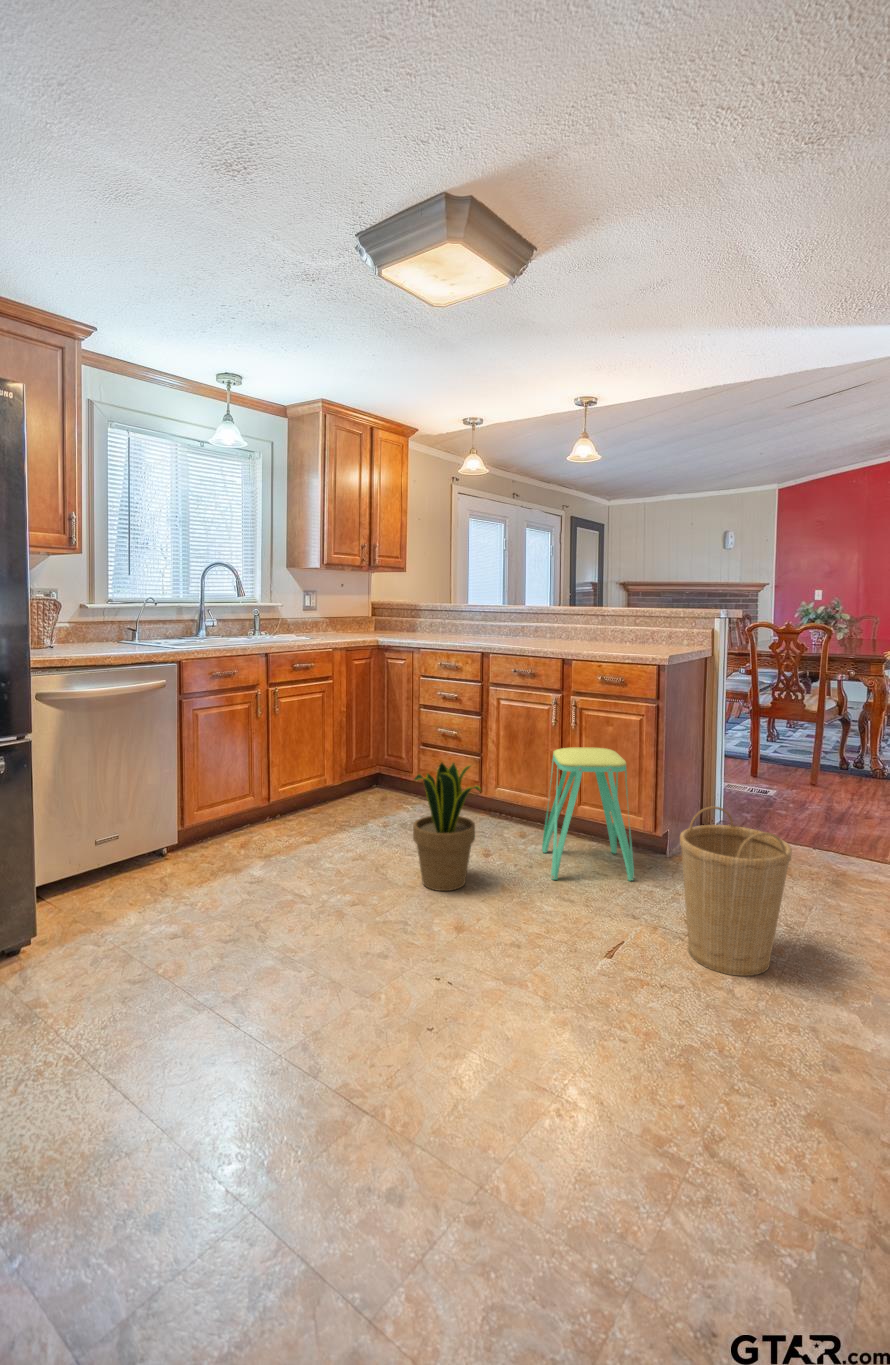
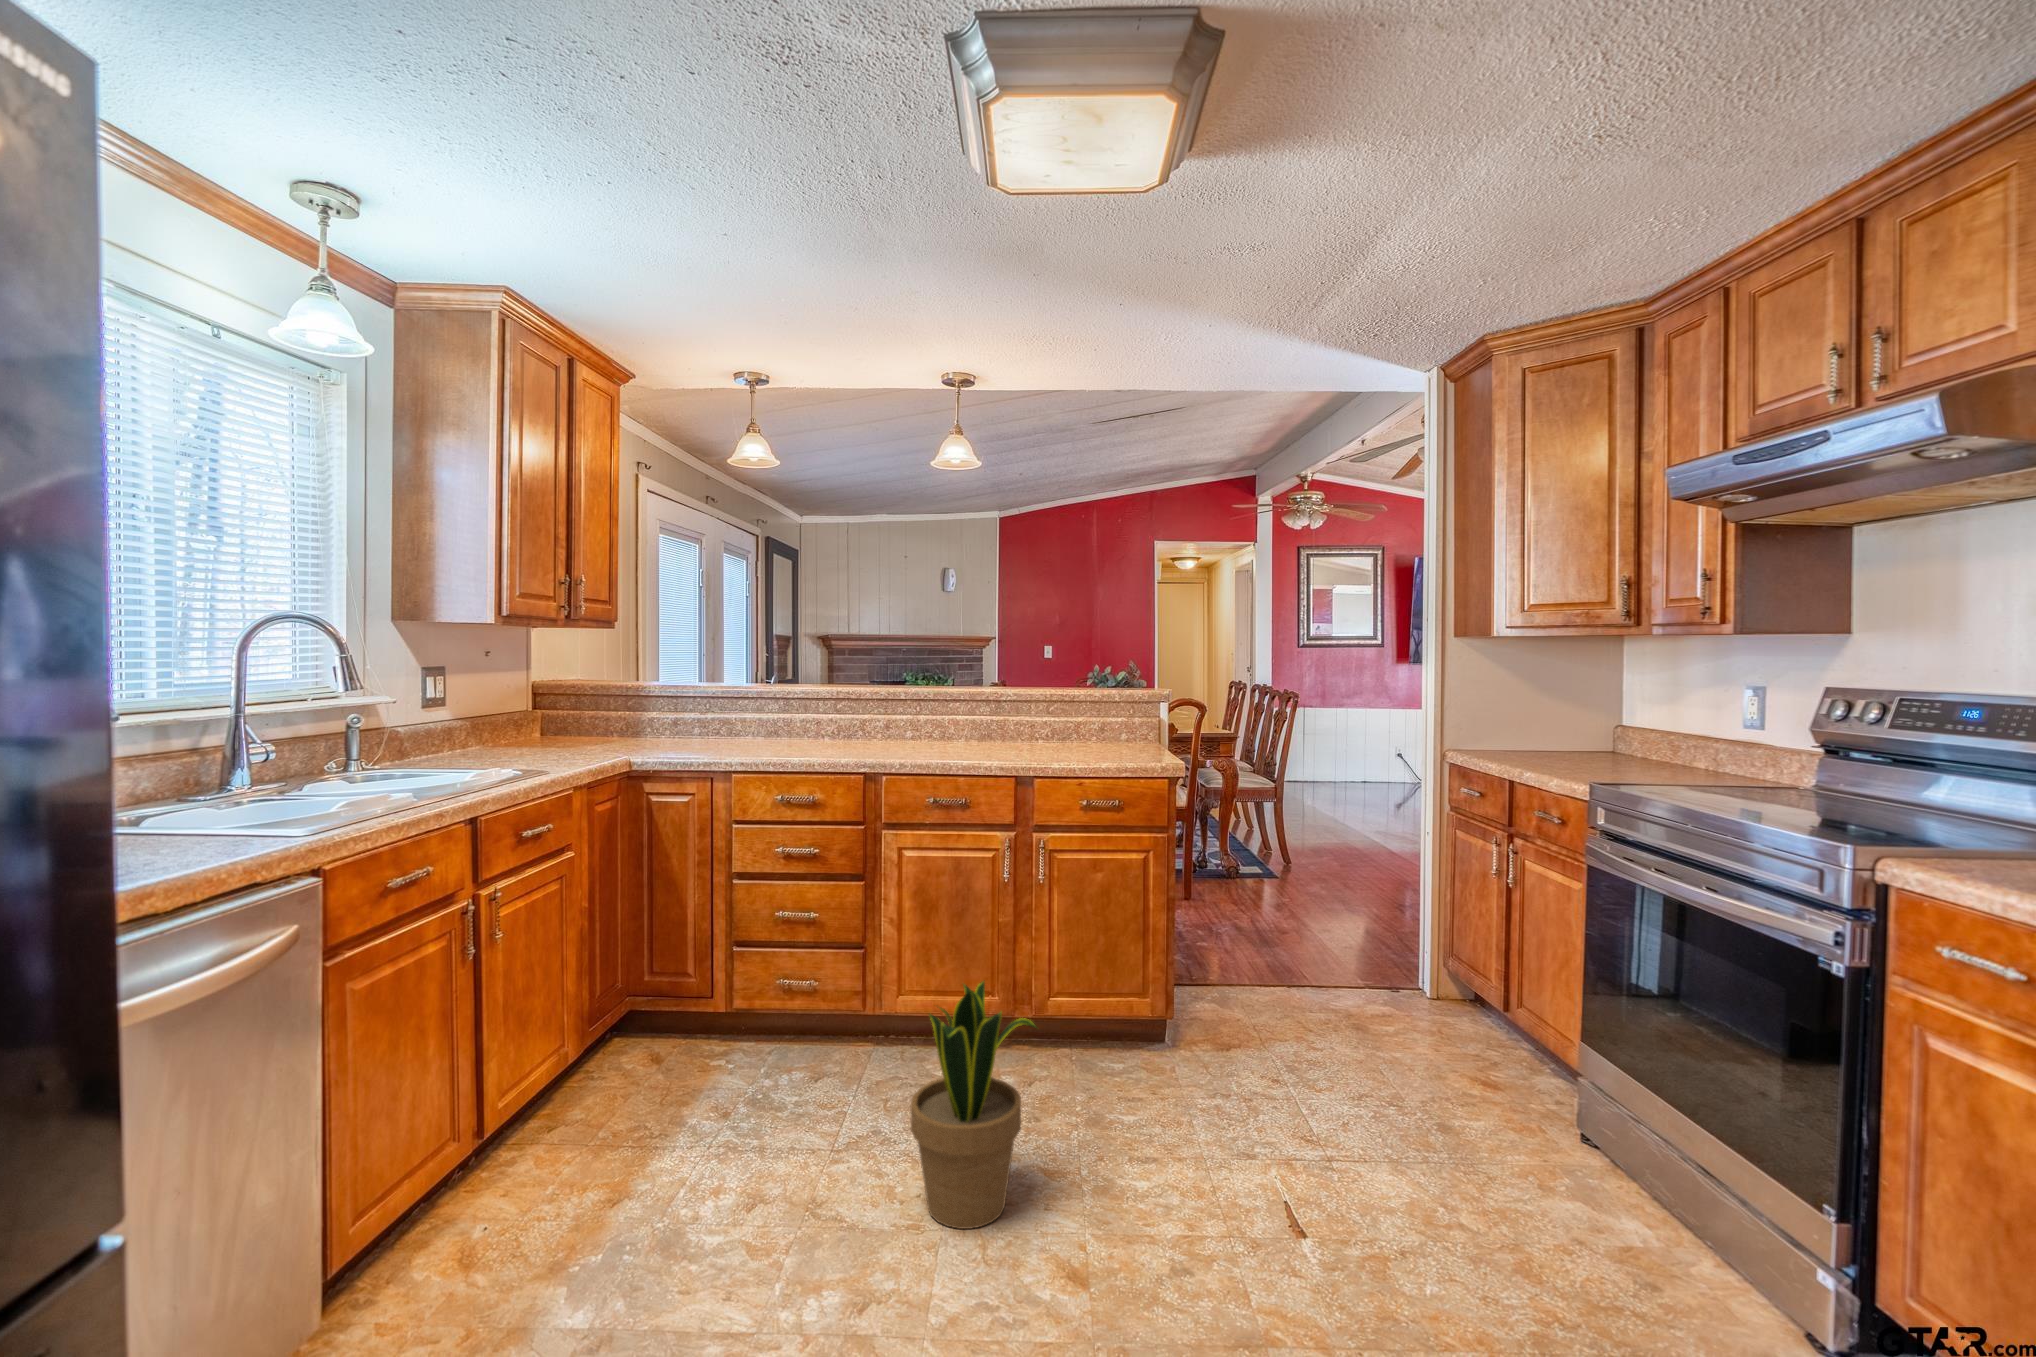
stool: present [542,747,634,881] -> none [1032,910,1197,1140]
basket: present [680,806,792,976] -> none [1358,981,1512,1221]

